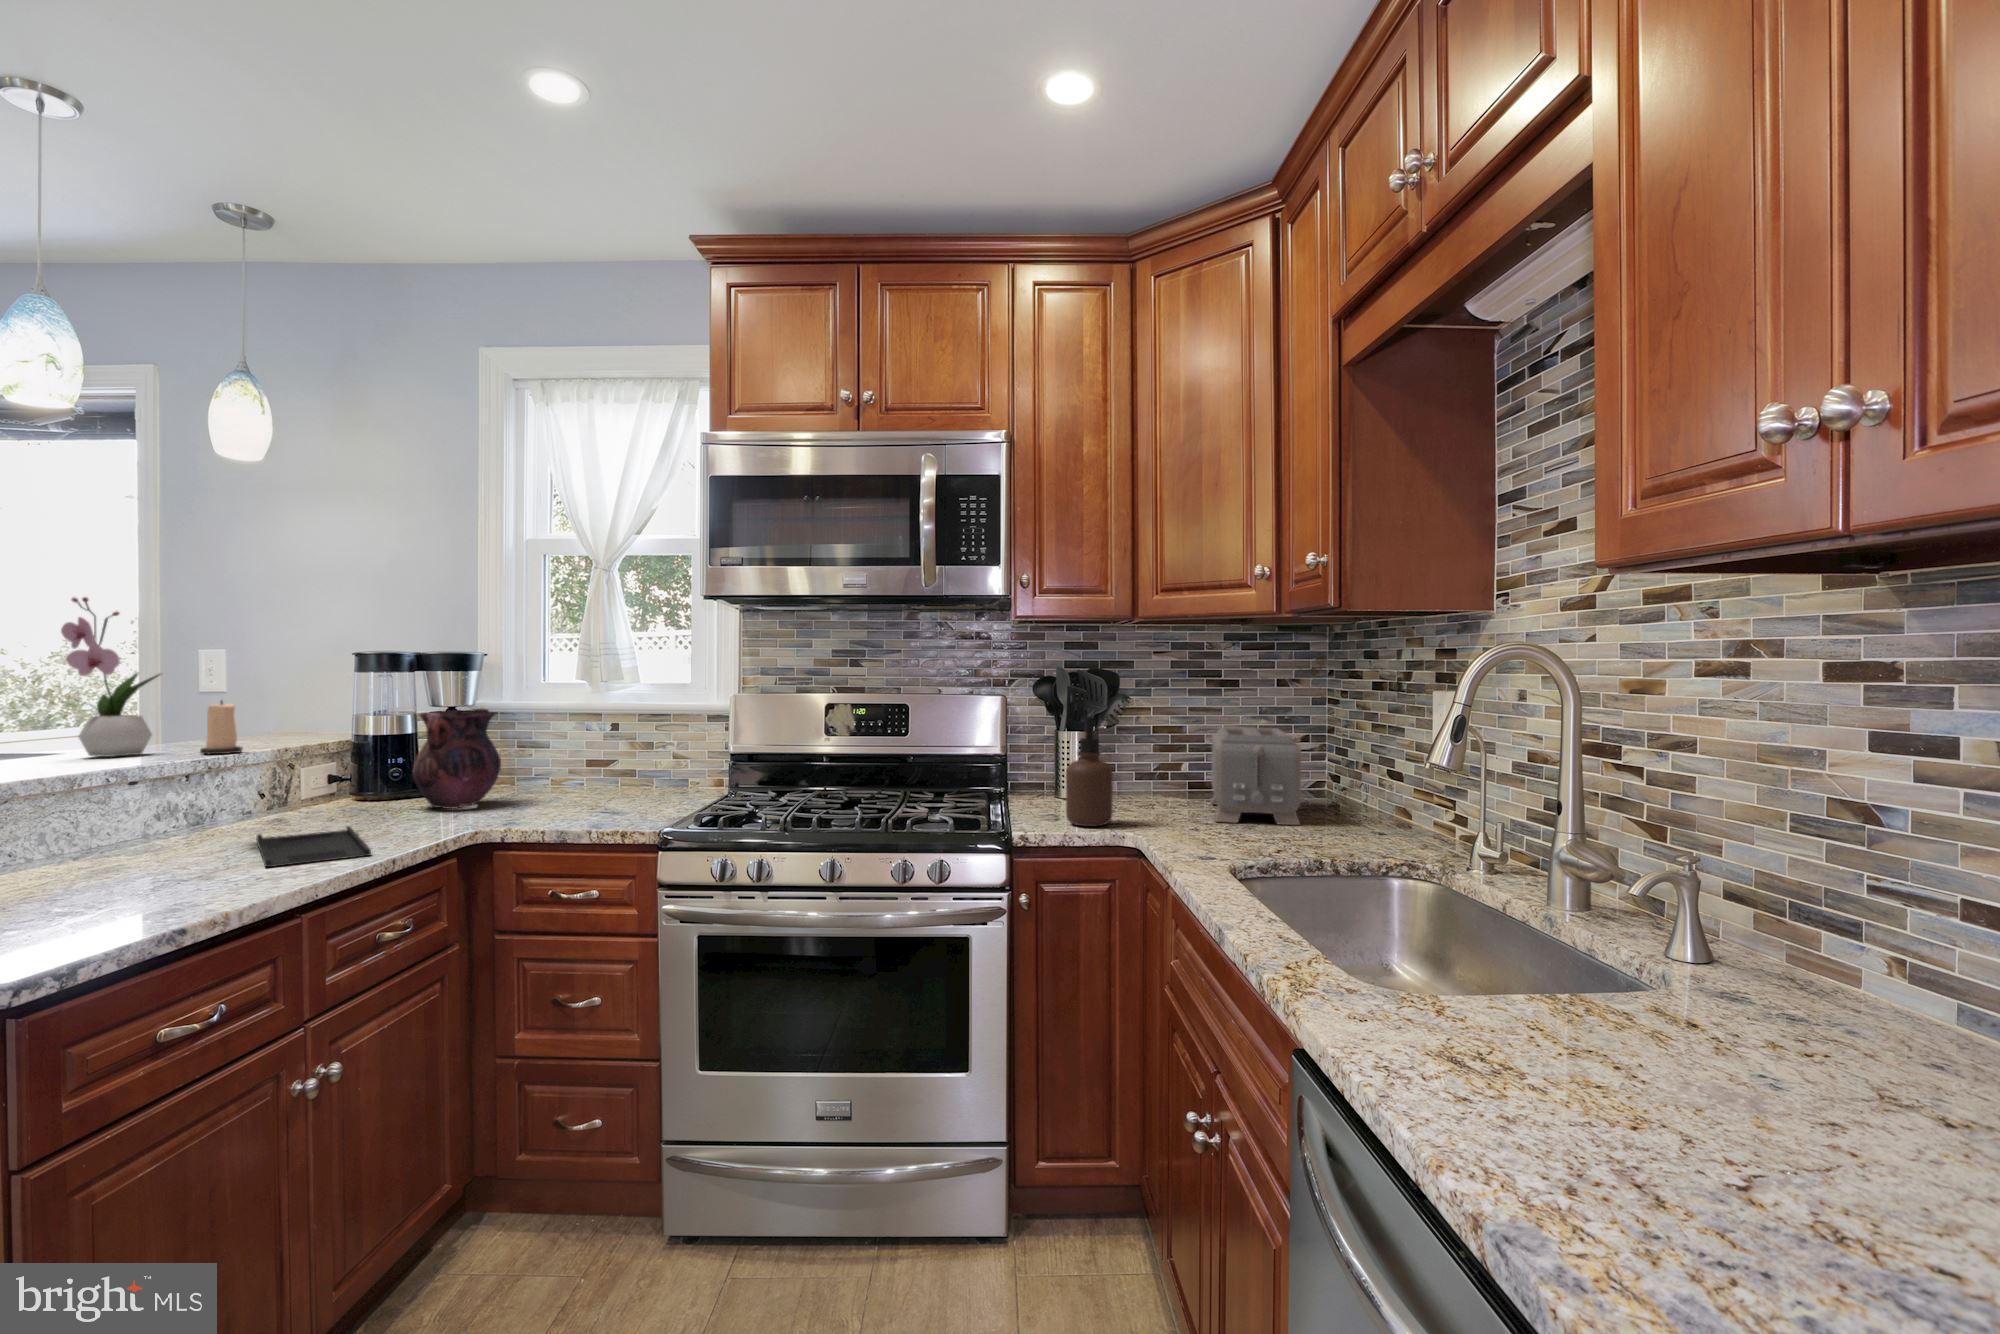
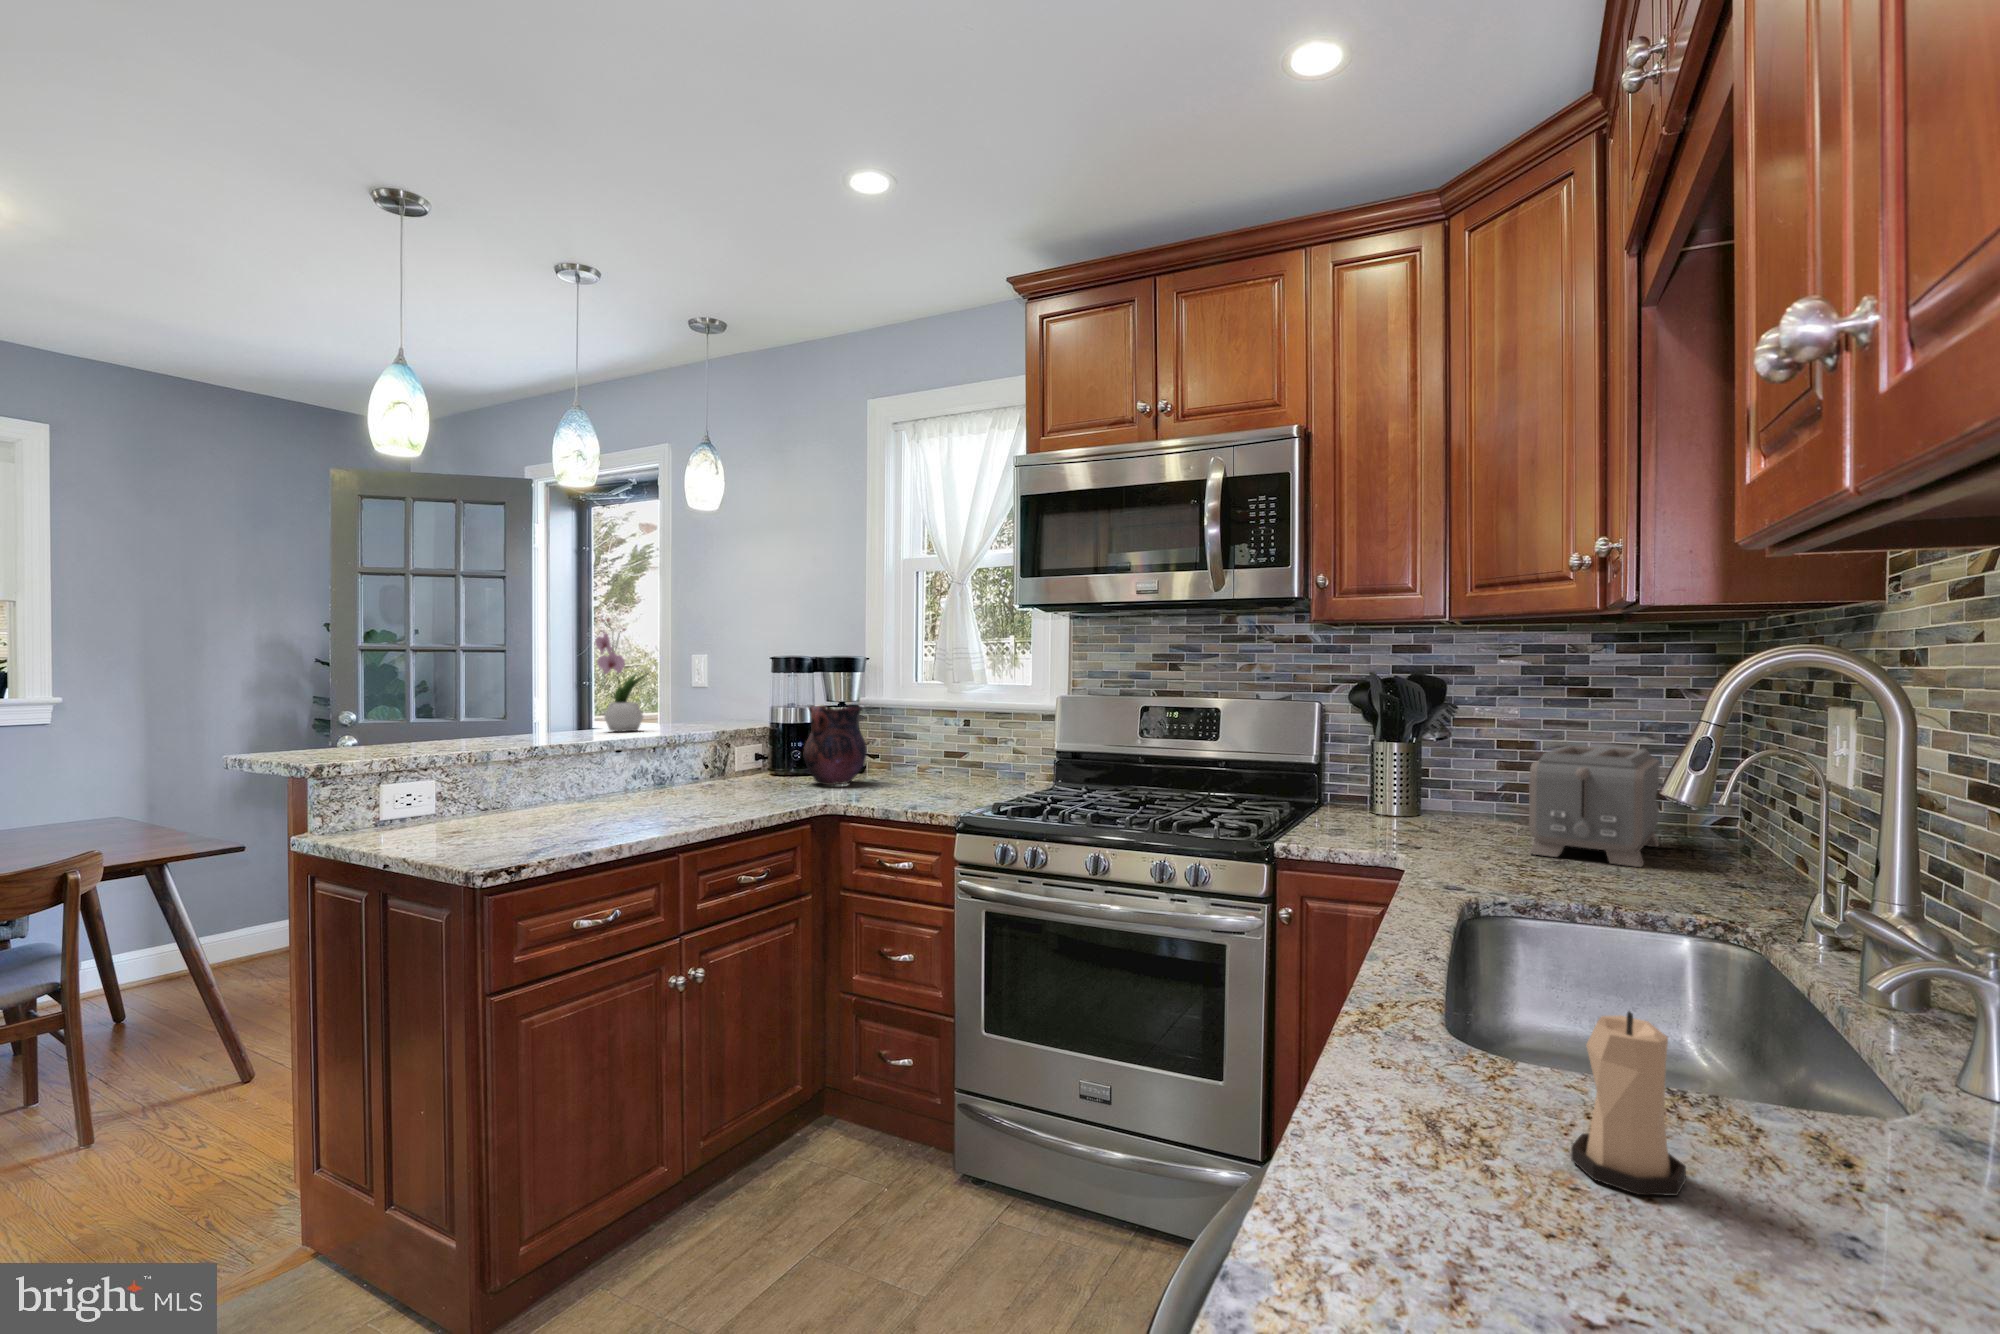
candle: present [200,701,243,754] -> present [1571,1012,1686,1196]
soap dispenser: present [1066,716,1113,826] -> none [1343,726,1397,846]
tray: present [256,826,371,867] -> none [683,792,750,816]

